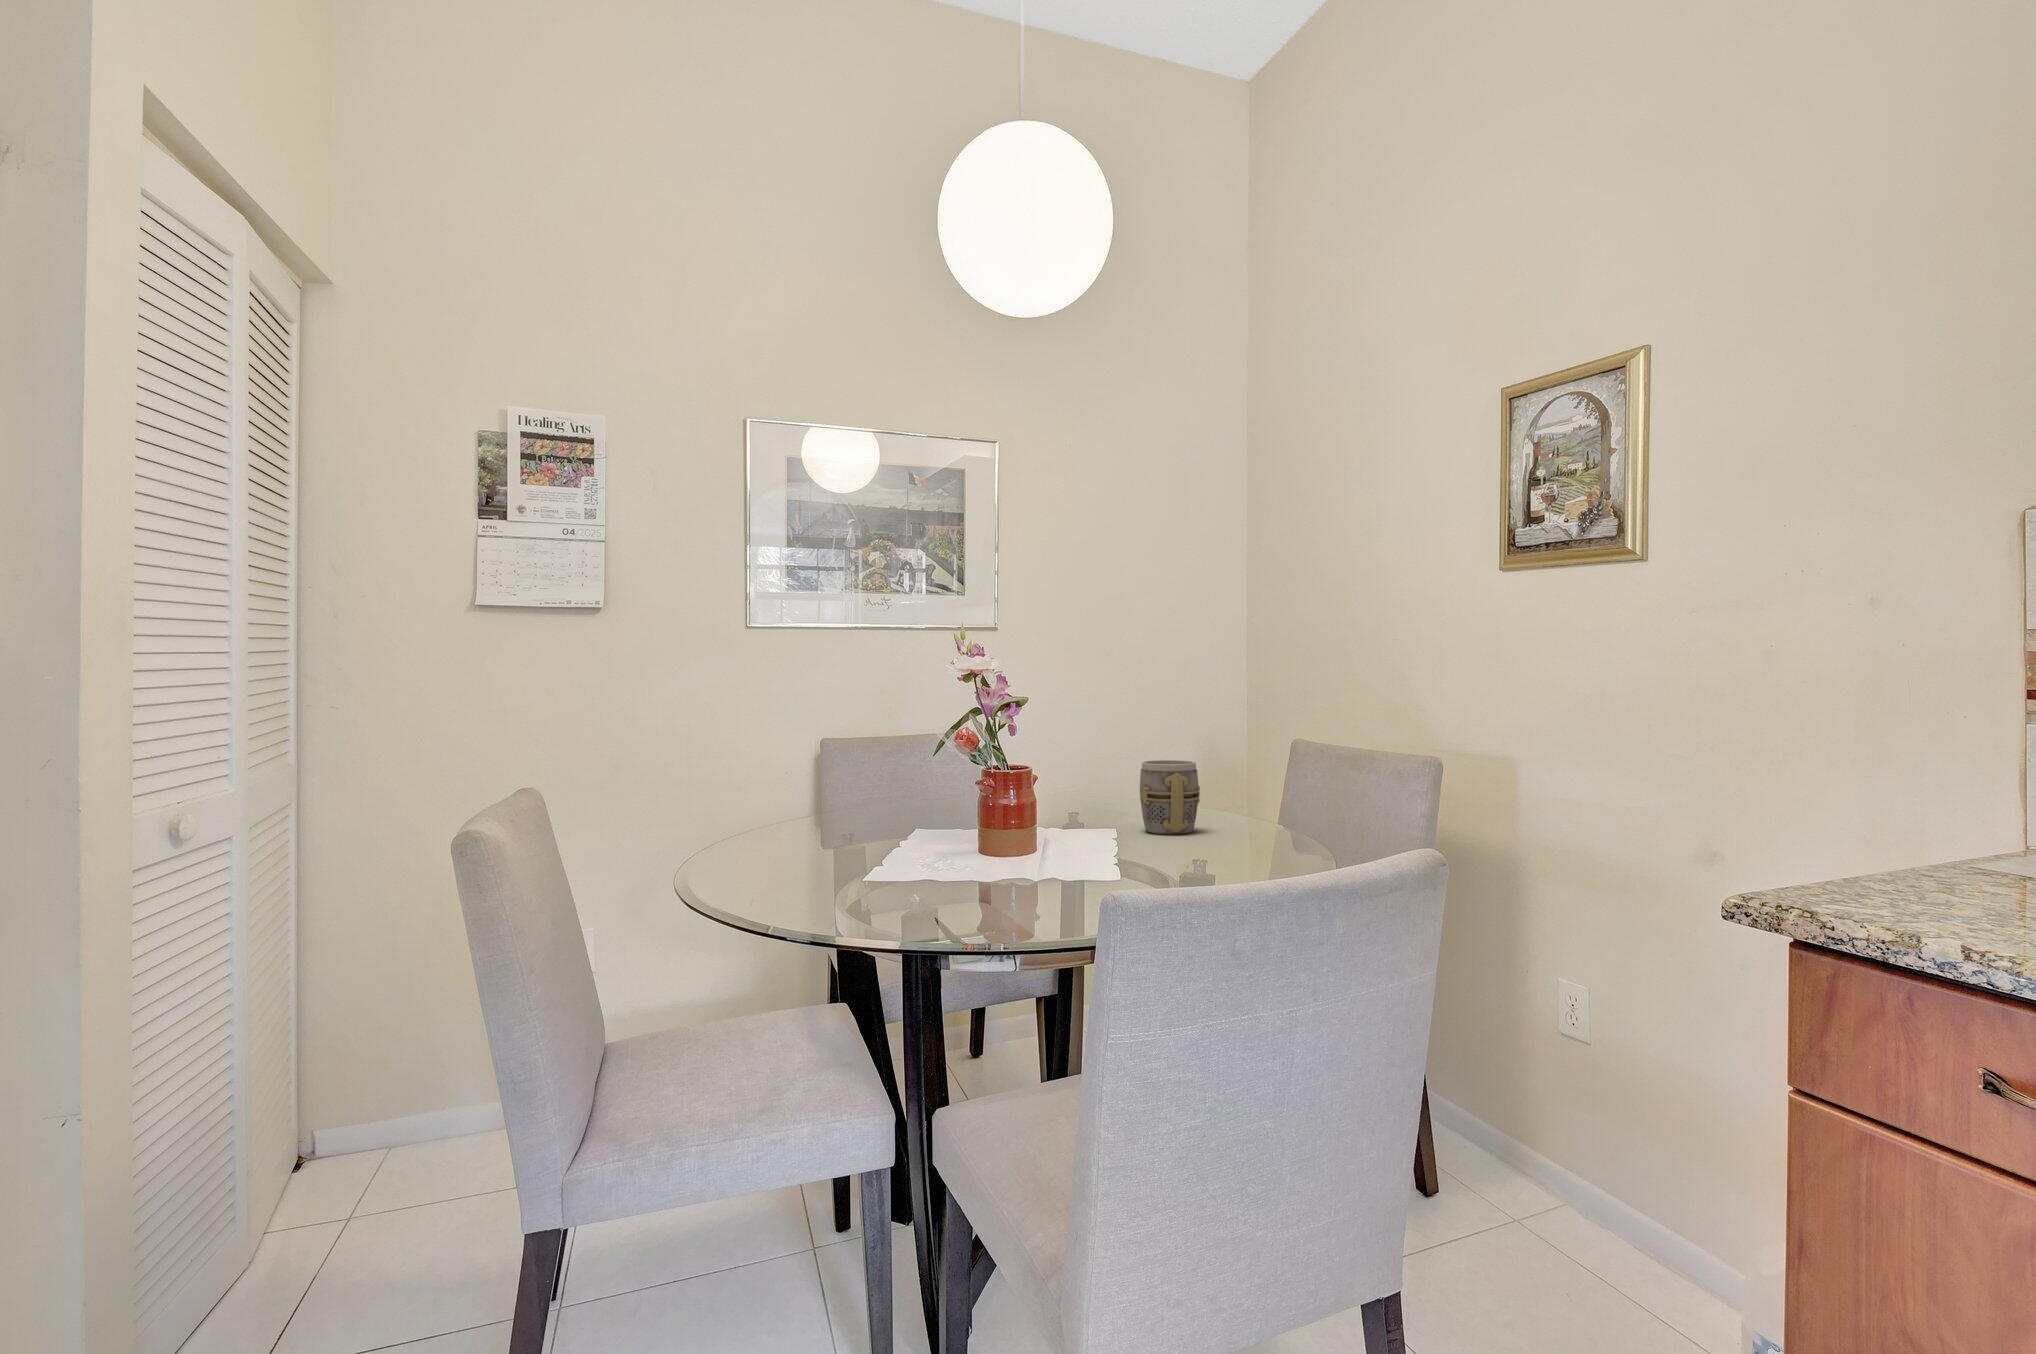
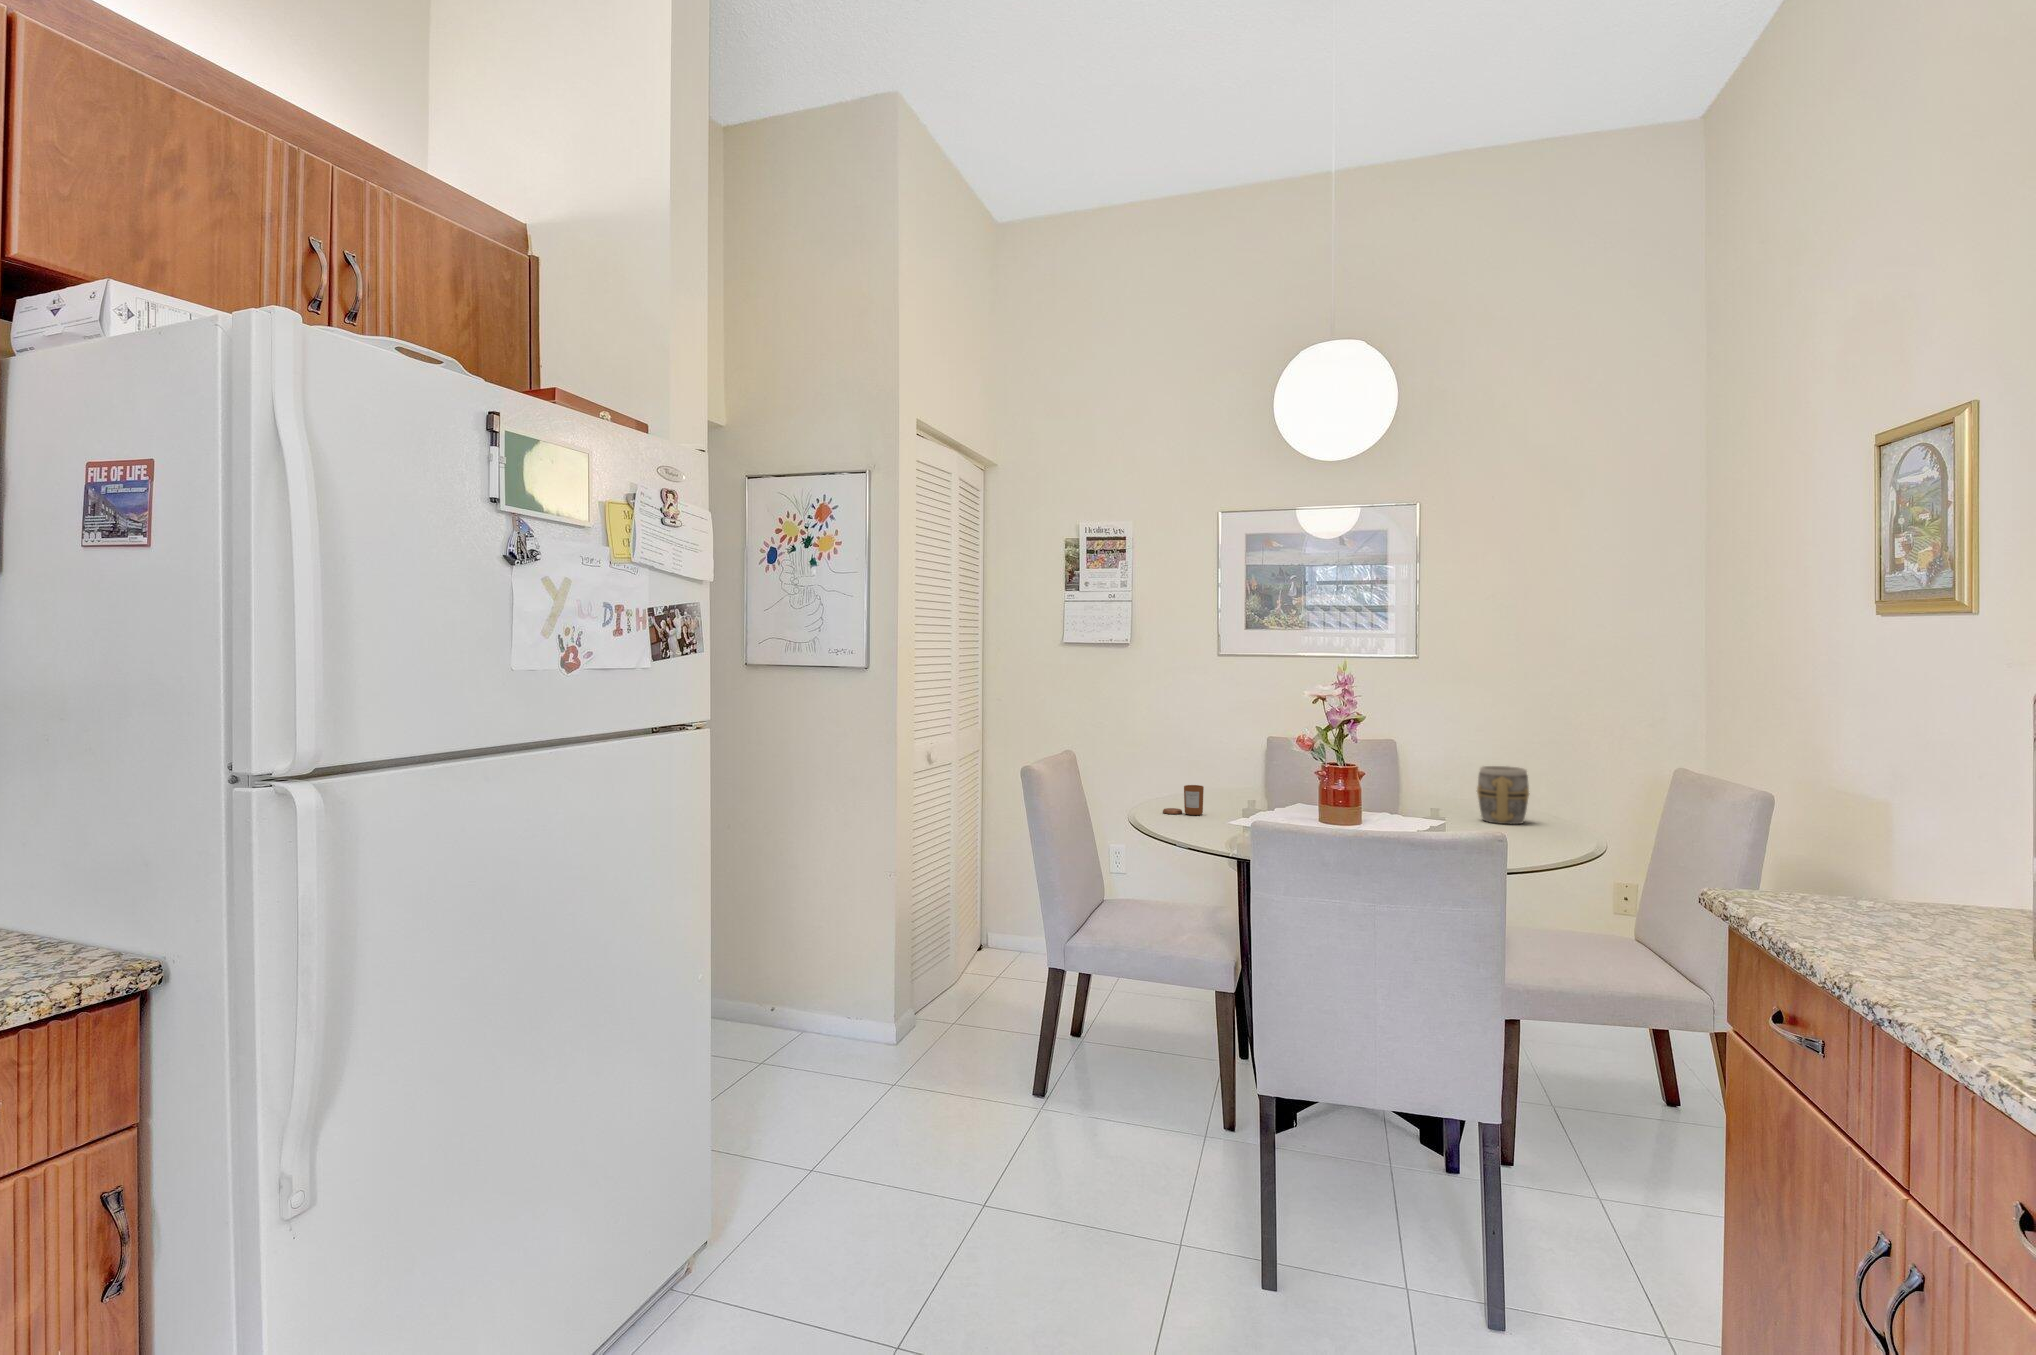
candle: none [721,820,793,874] -> present [1163,785,1204,815]

